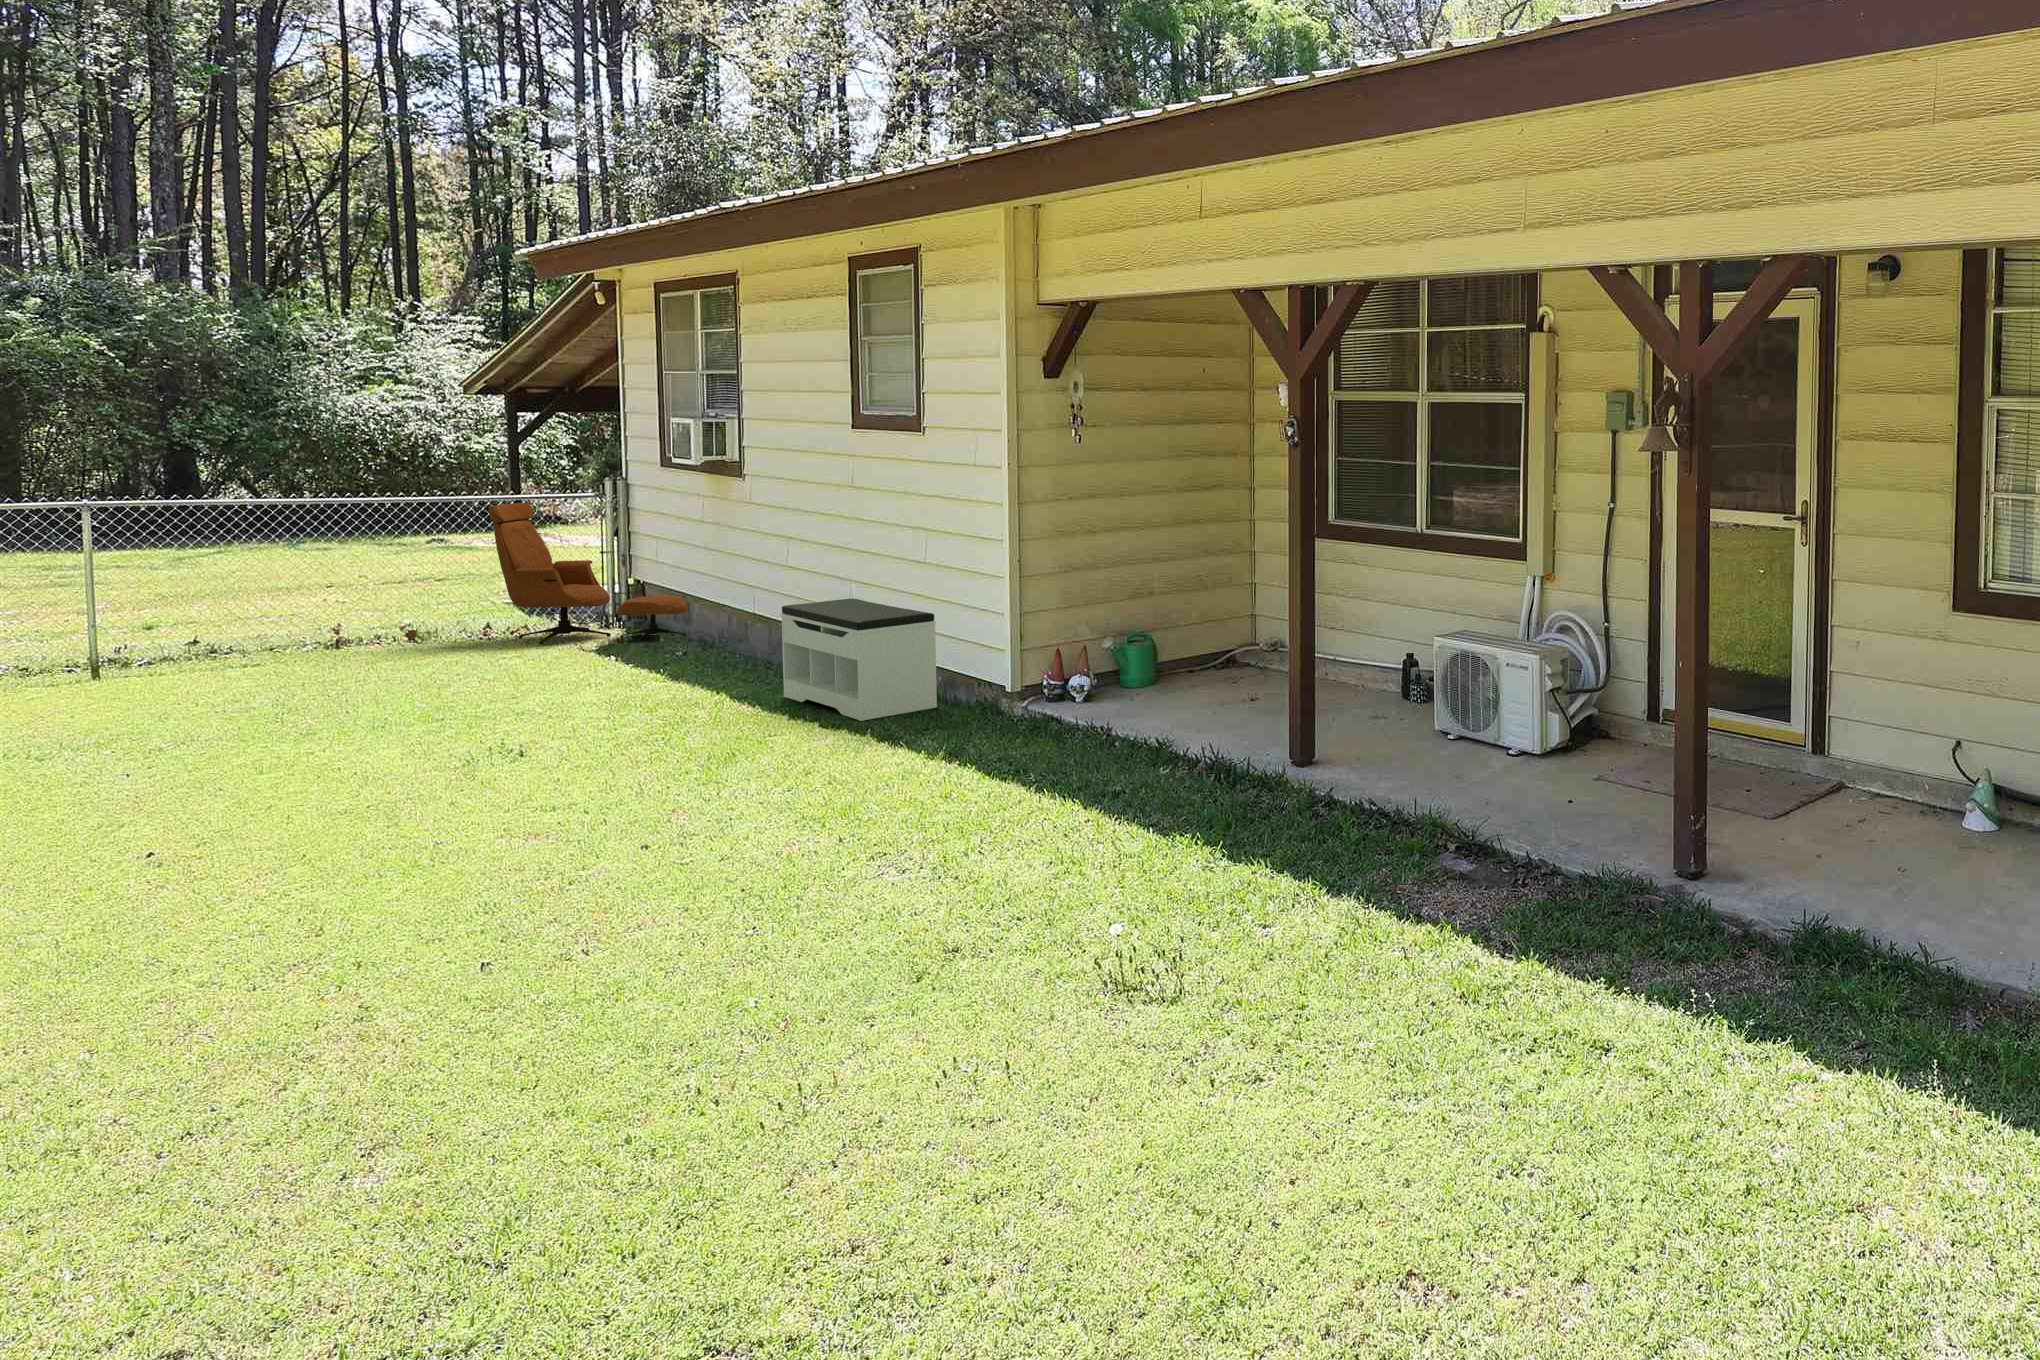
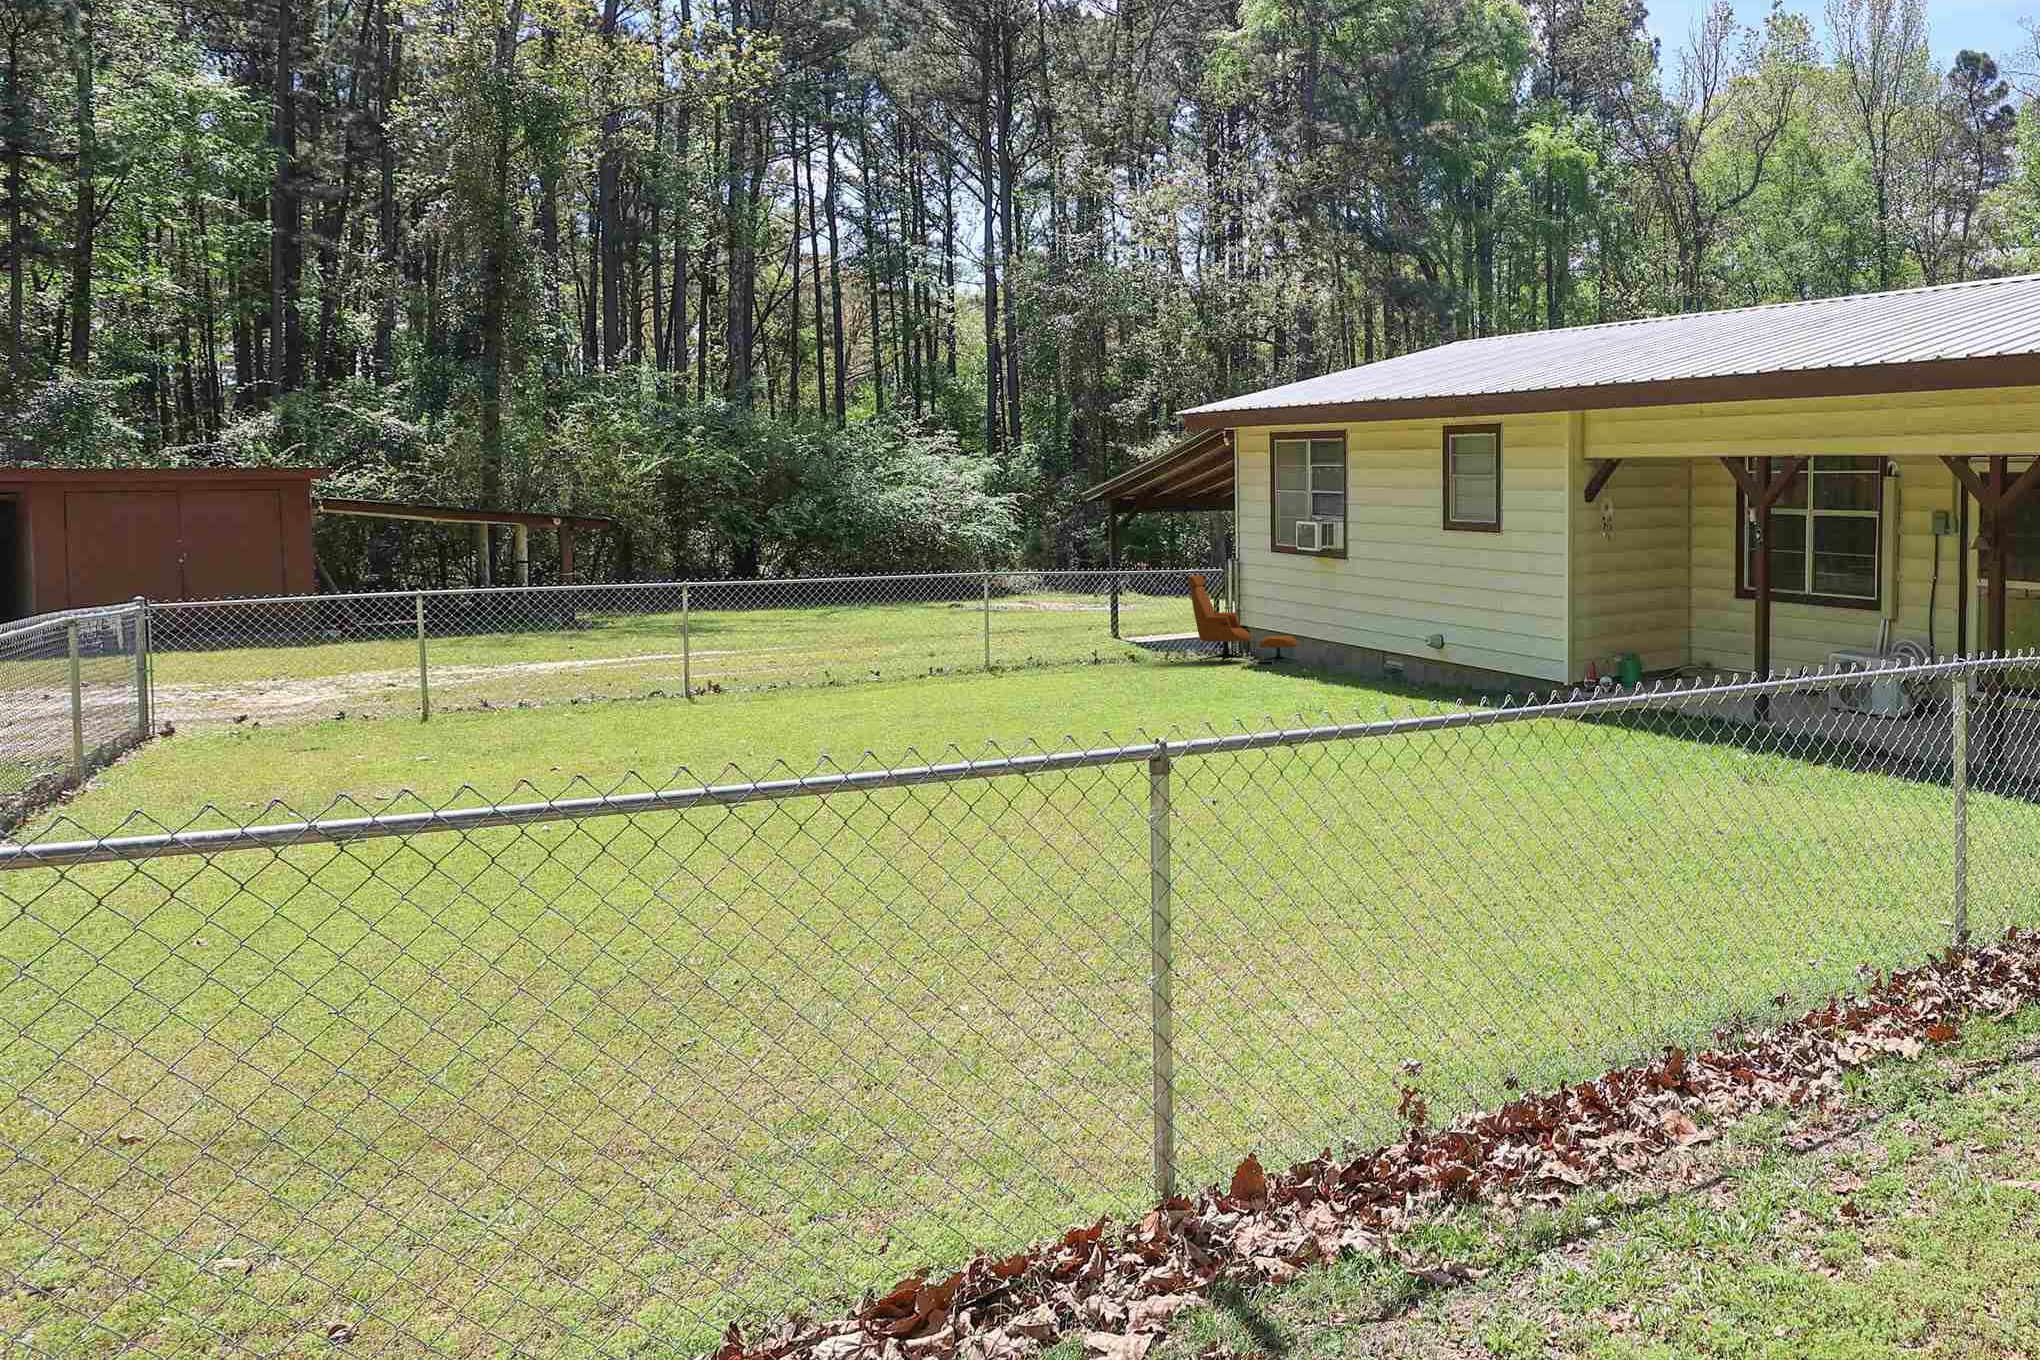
bench: present [781,598,937,721] -> none [1417,633,1516,701]

